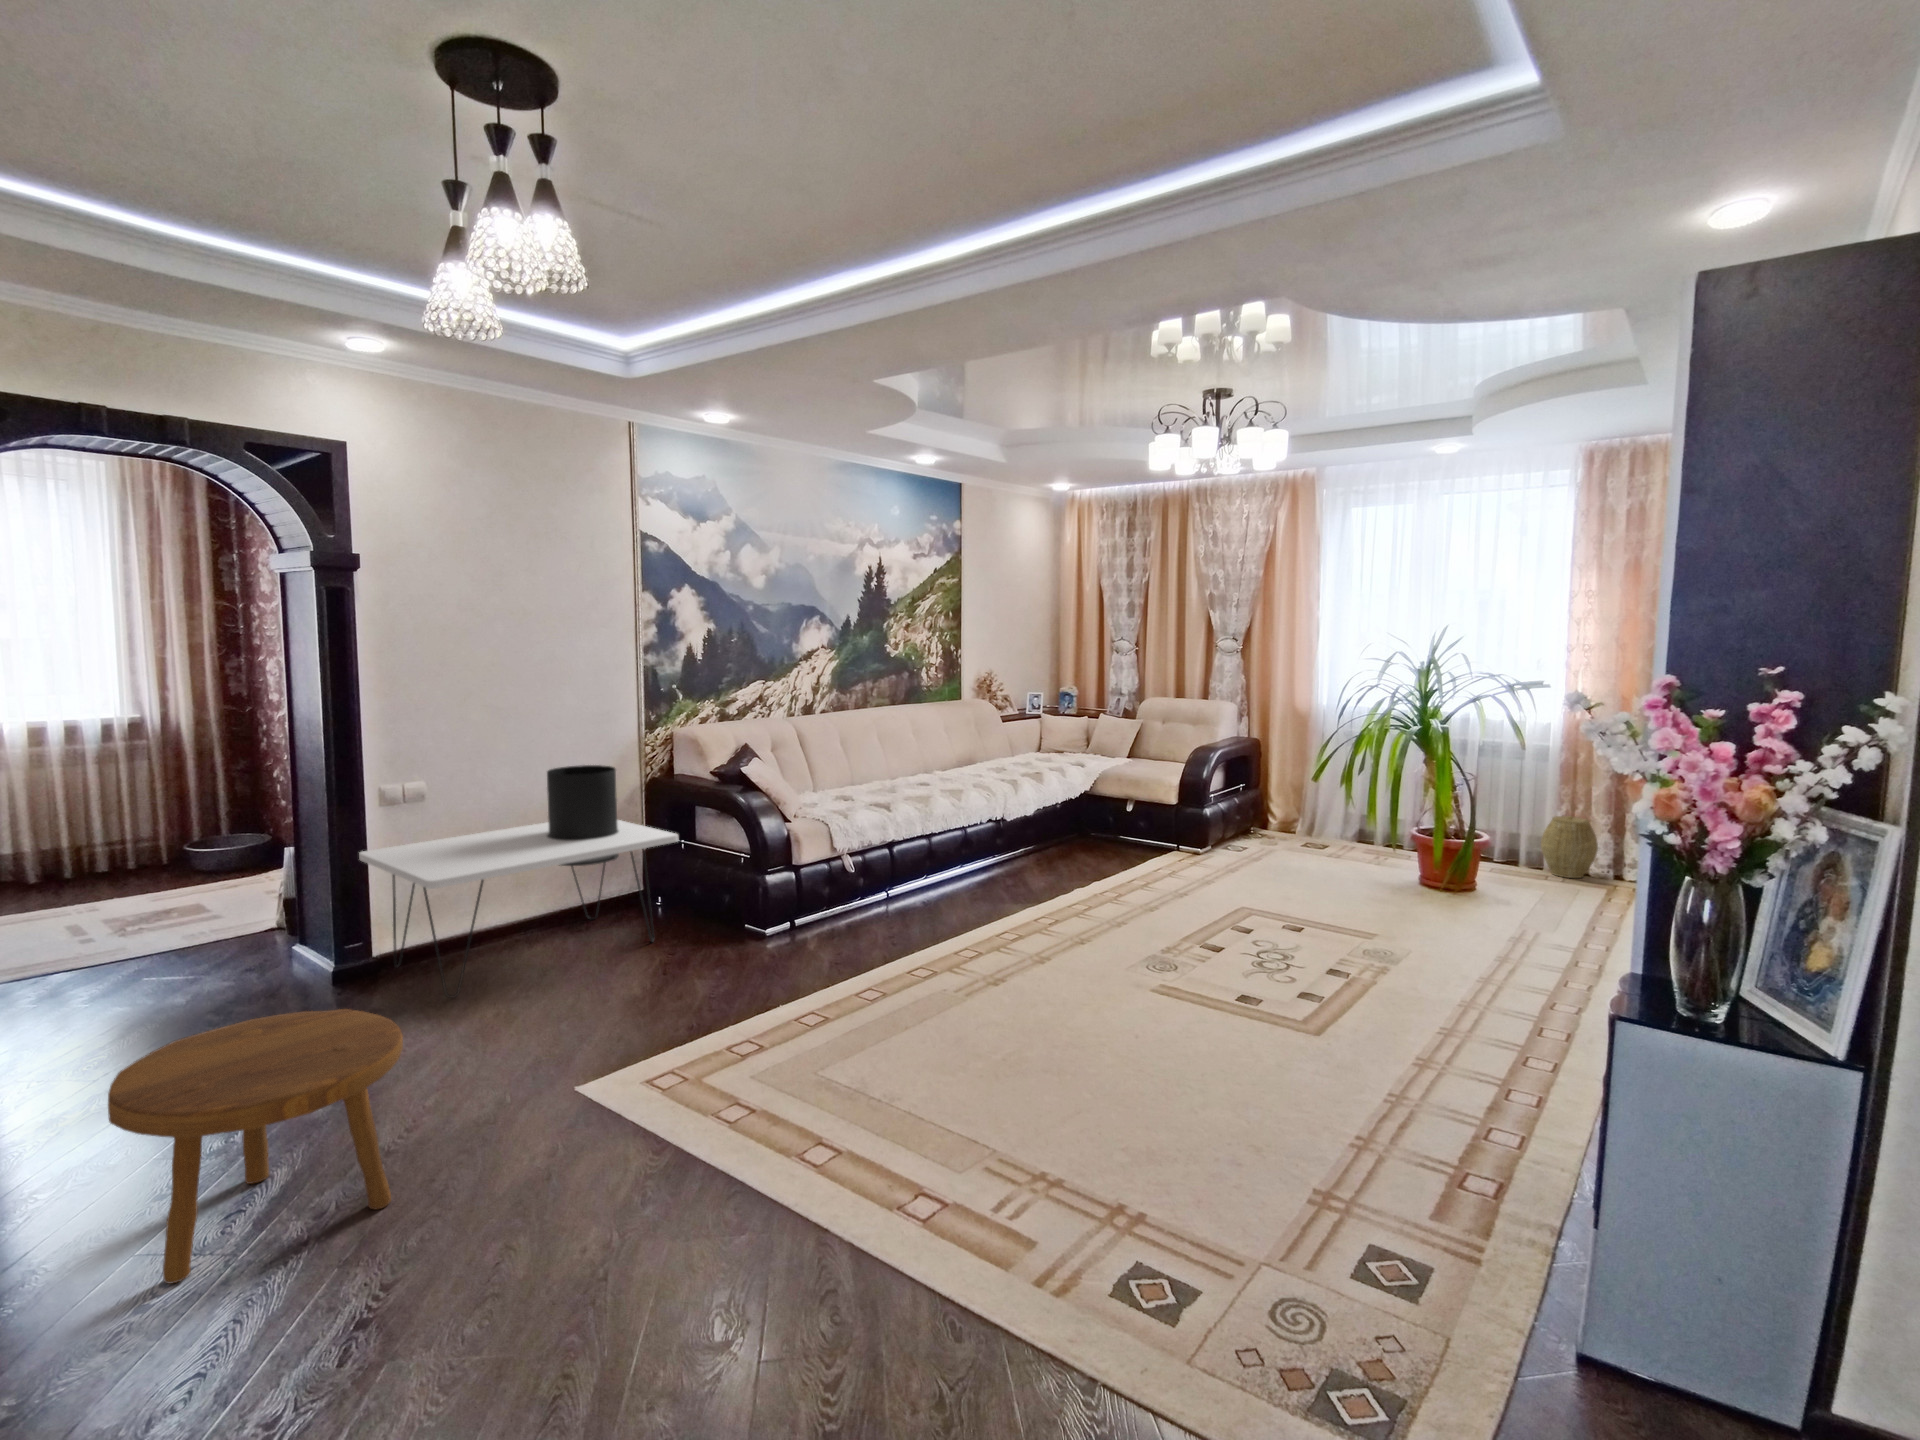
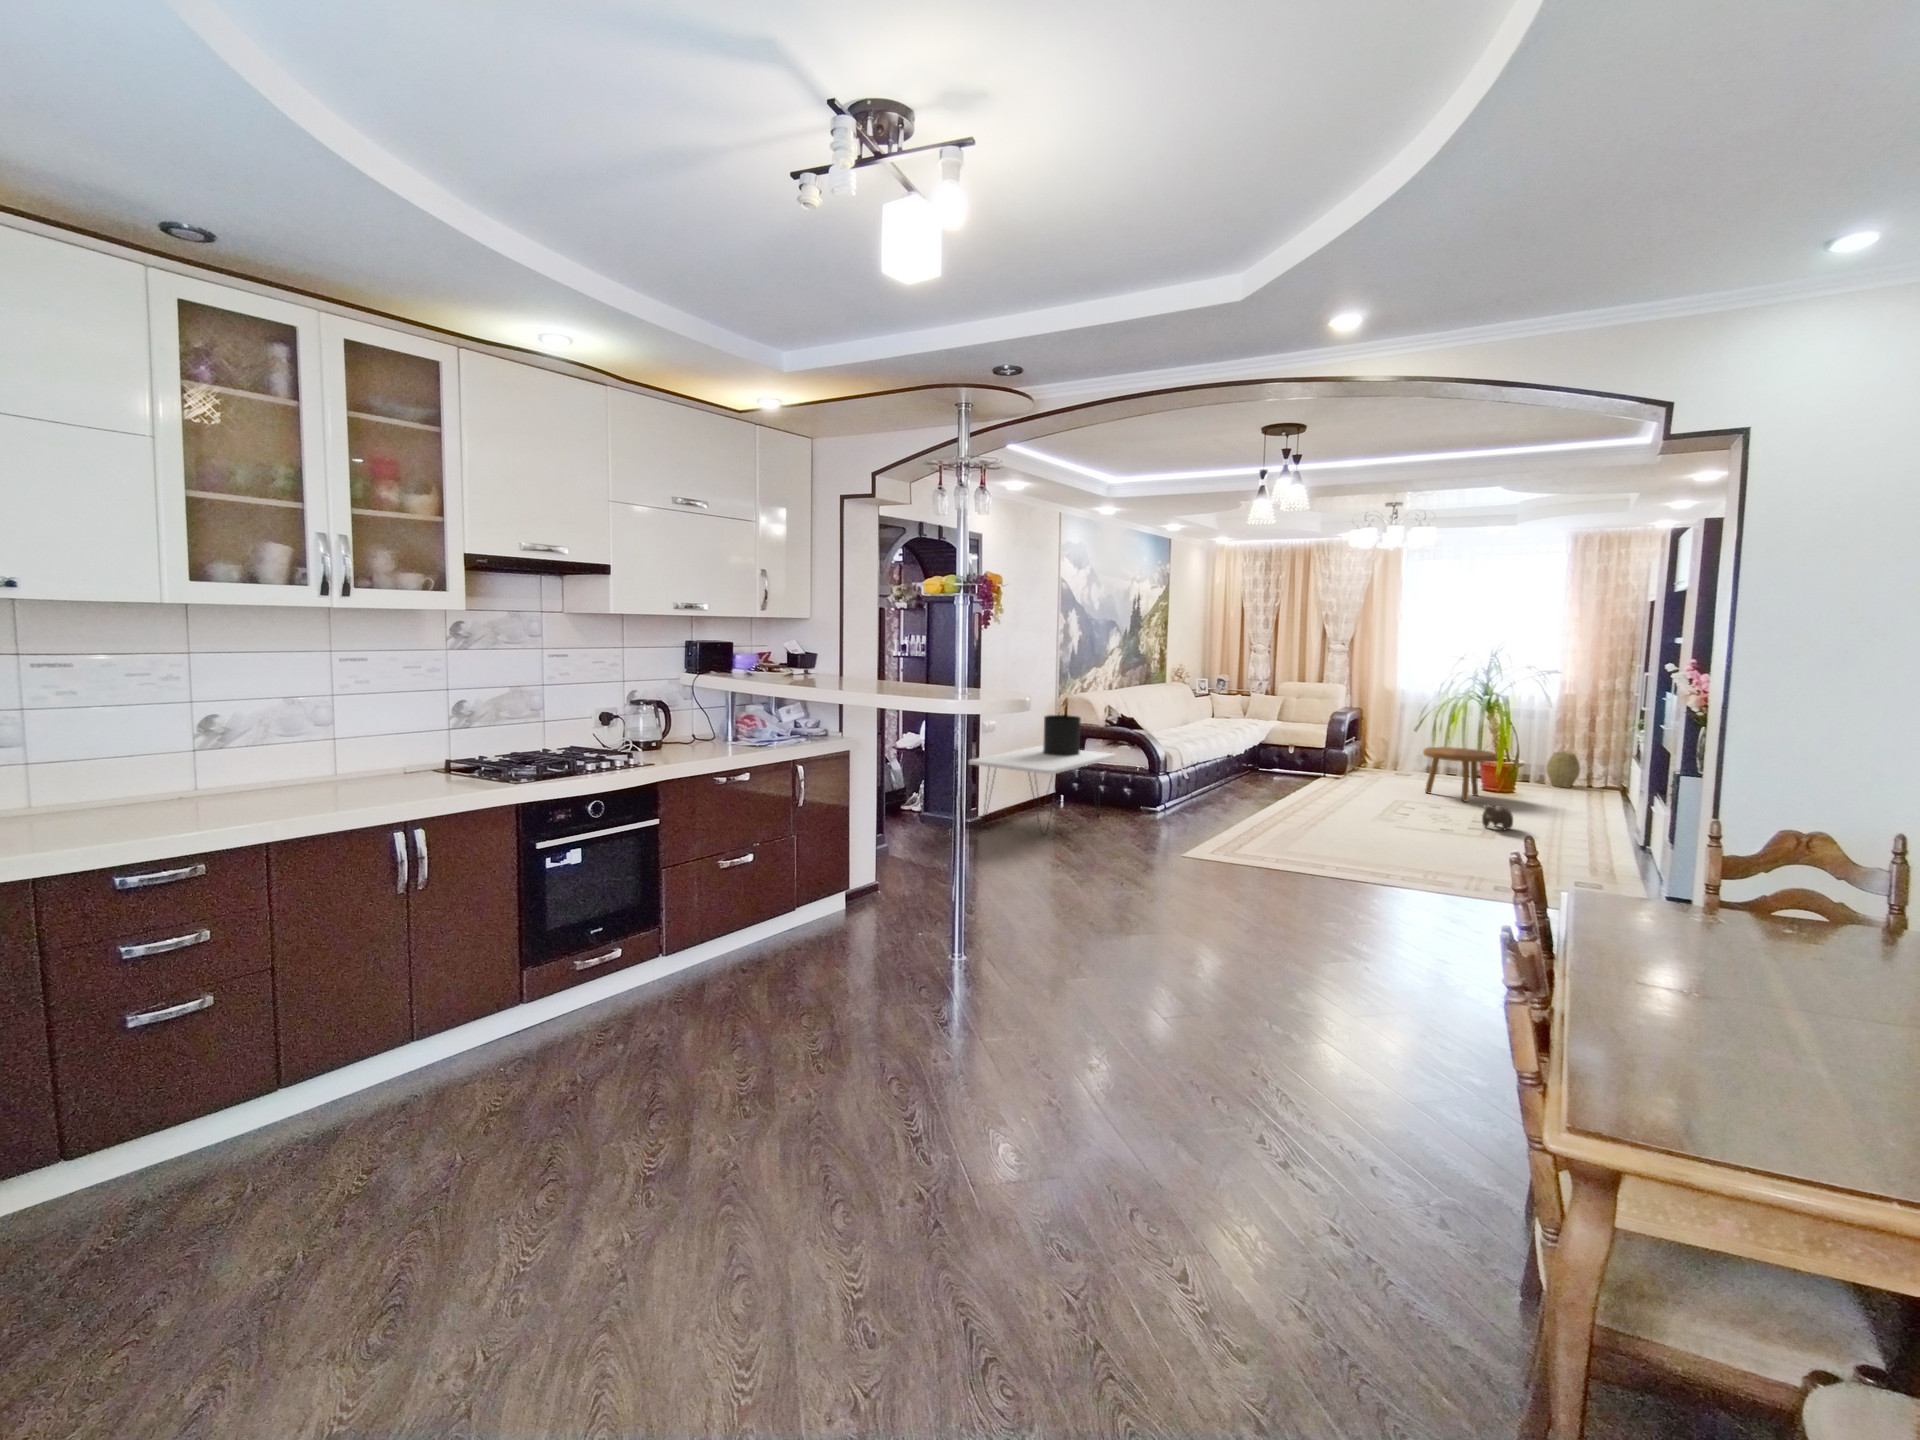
plush toy: none [1328,941,1392,995] -> present [1482,805,1513,831]
footstool: present [108,1009,403,1284] -> present [1423,747,1496,802]

